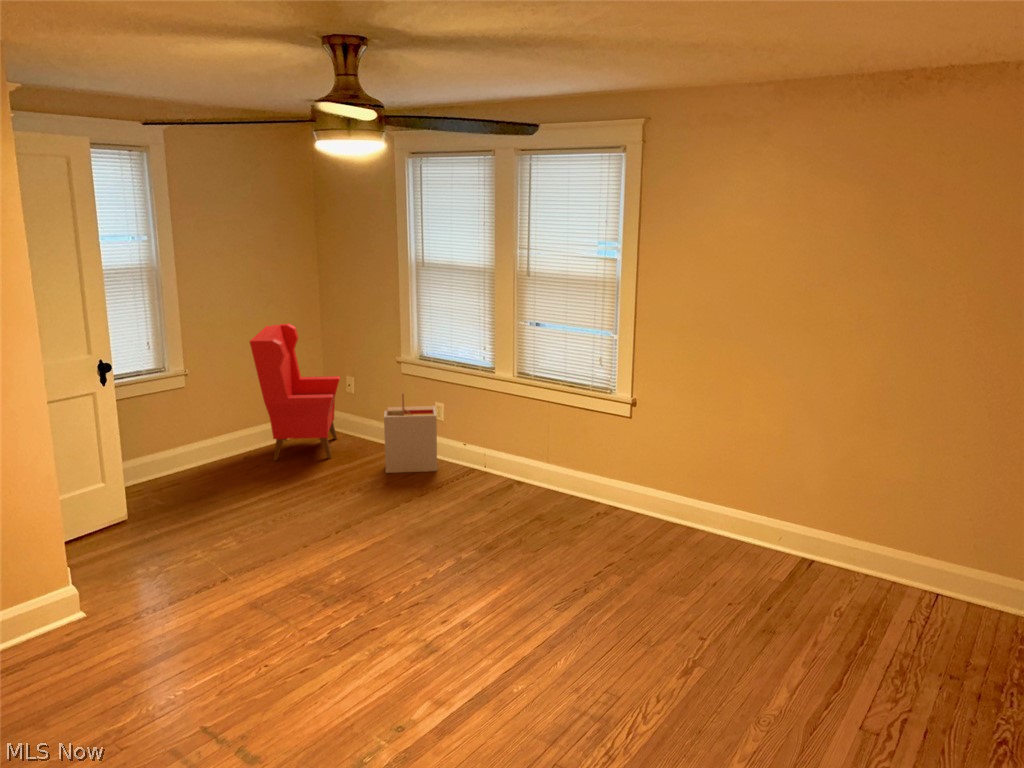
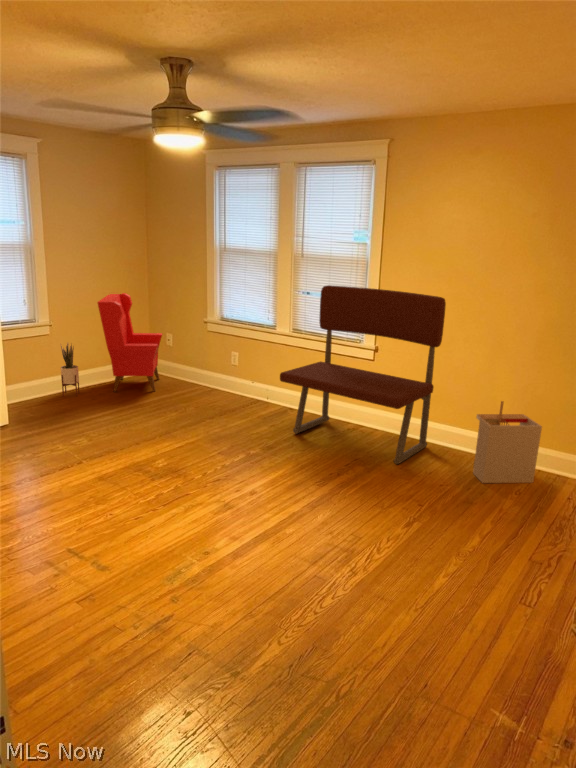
bench: none [500,317,727,569] -> present [280,285,446,464]
storage bin: present [384,393,437,473] -> present [473,401,542,483]
potted plant: none [199,394,227,470] -> present [61,343,79,397]

